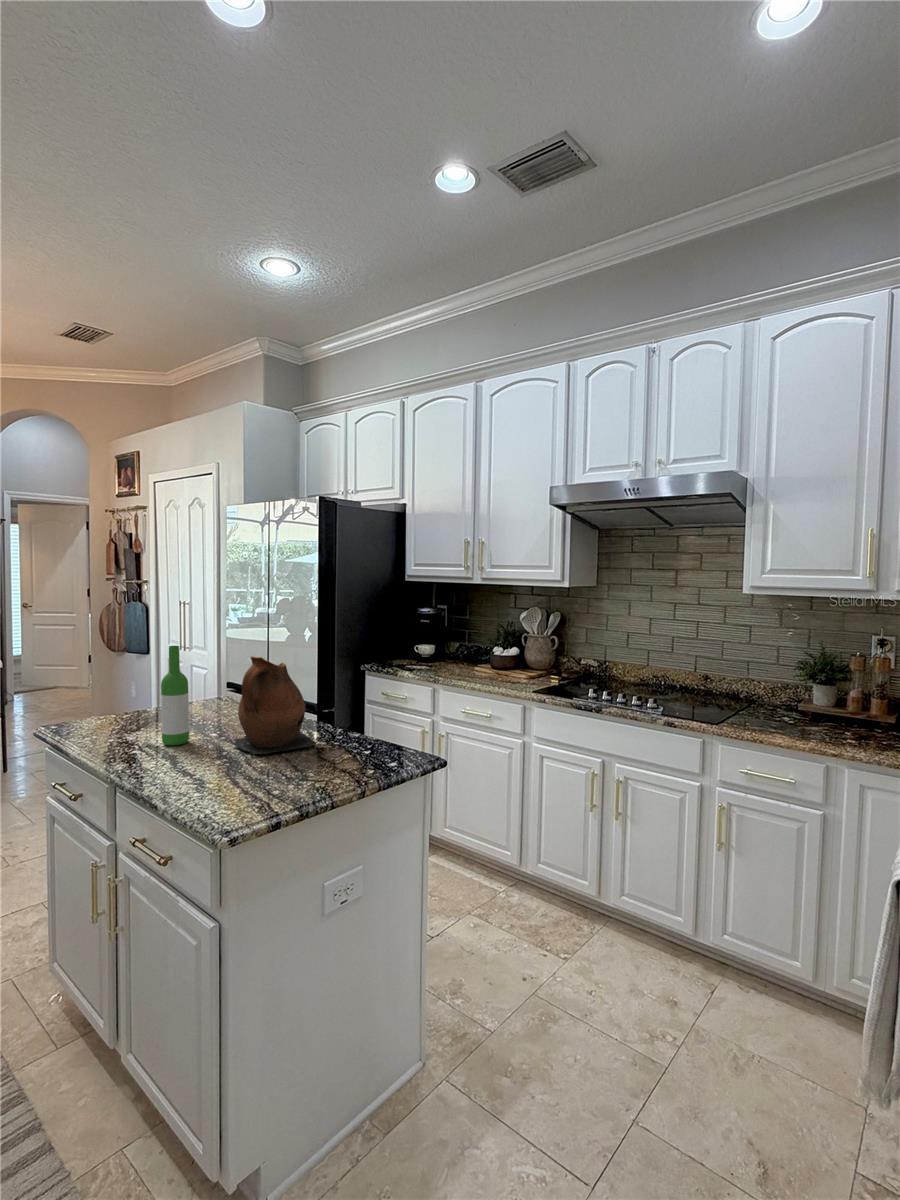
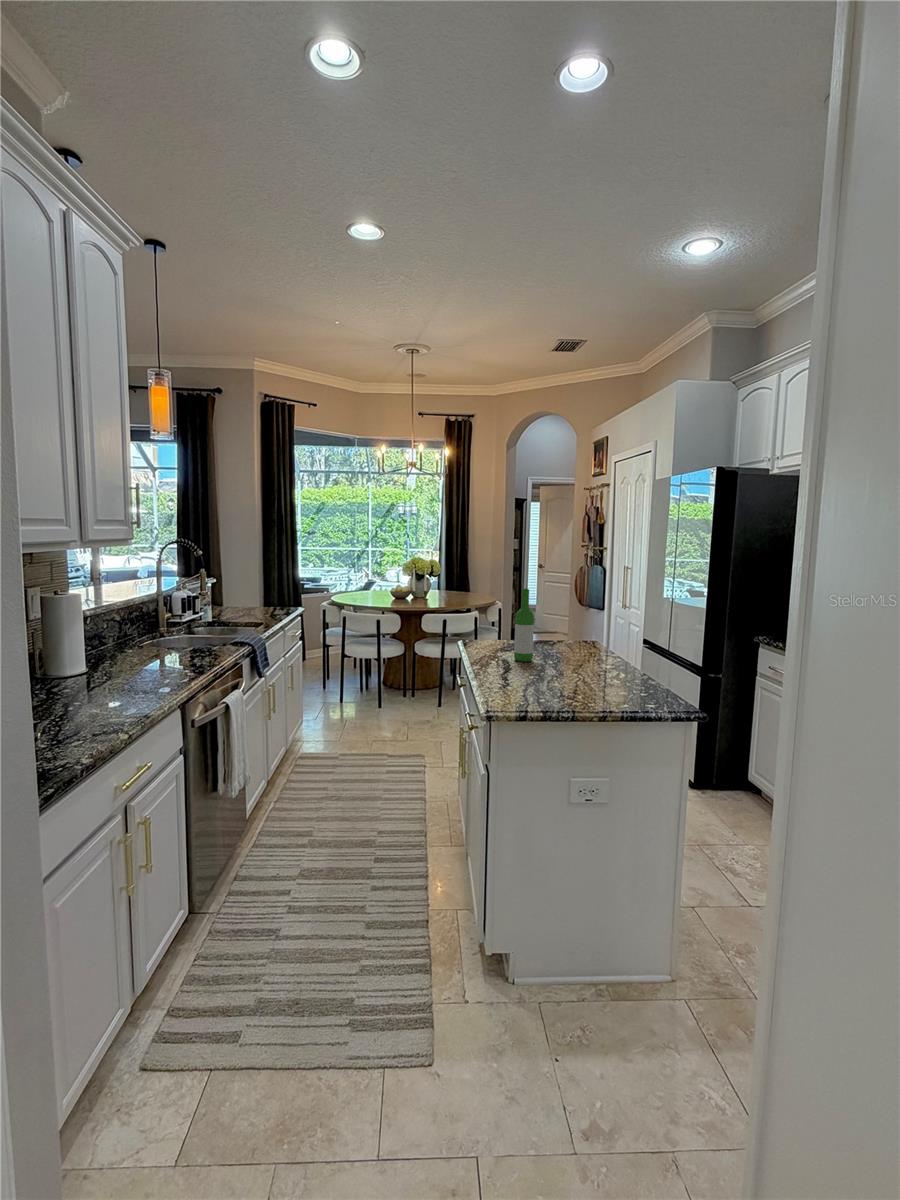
ceramic pitcher: present [234,656,316,754] -> none [553,601,612,683]

